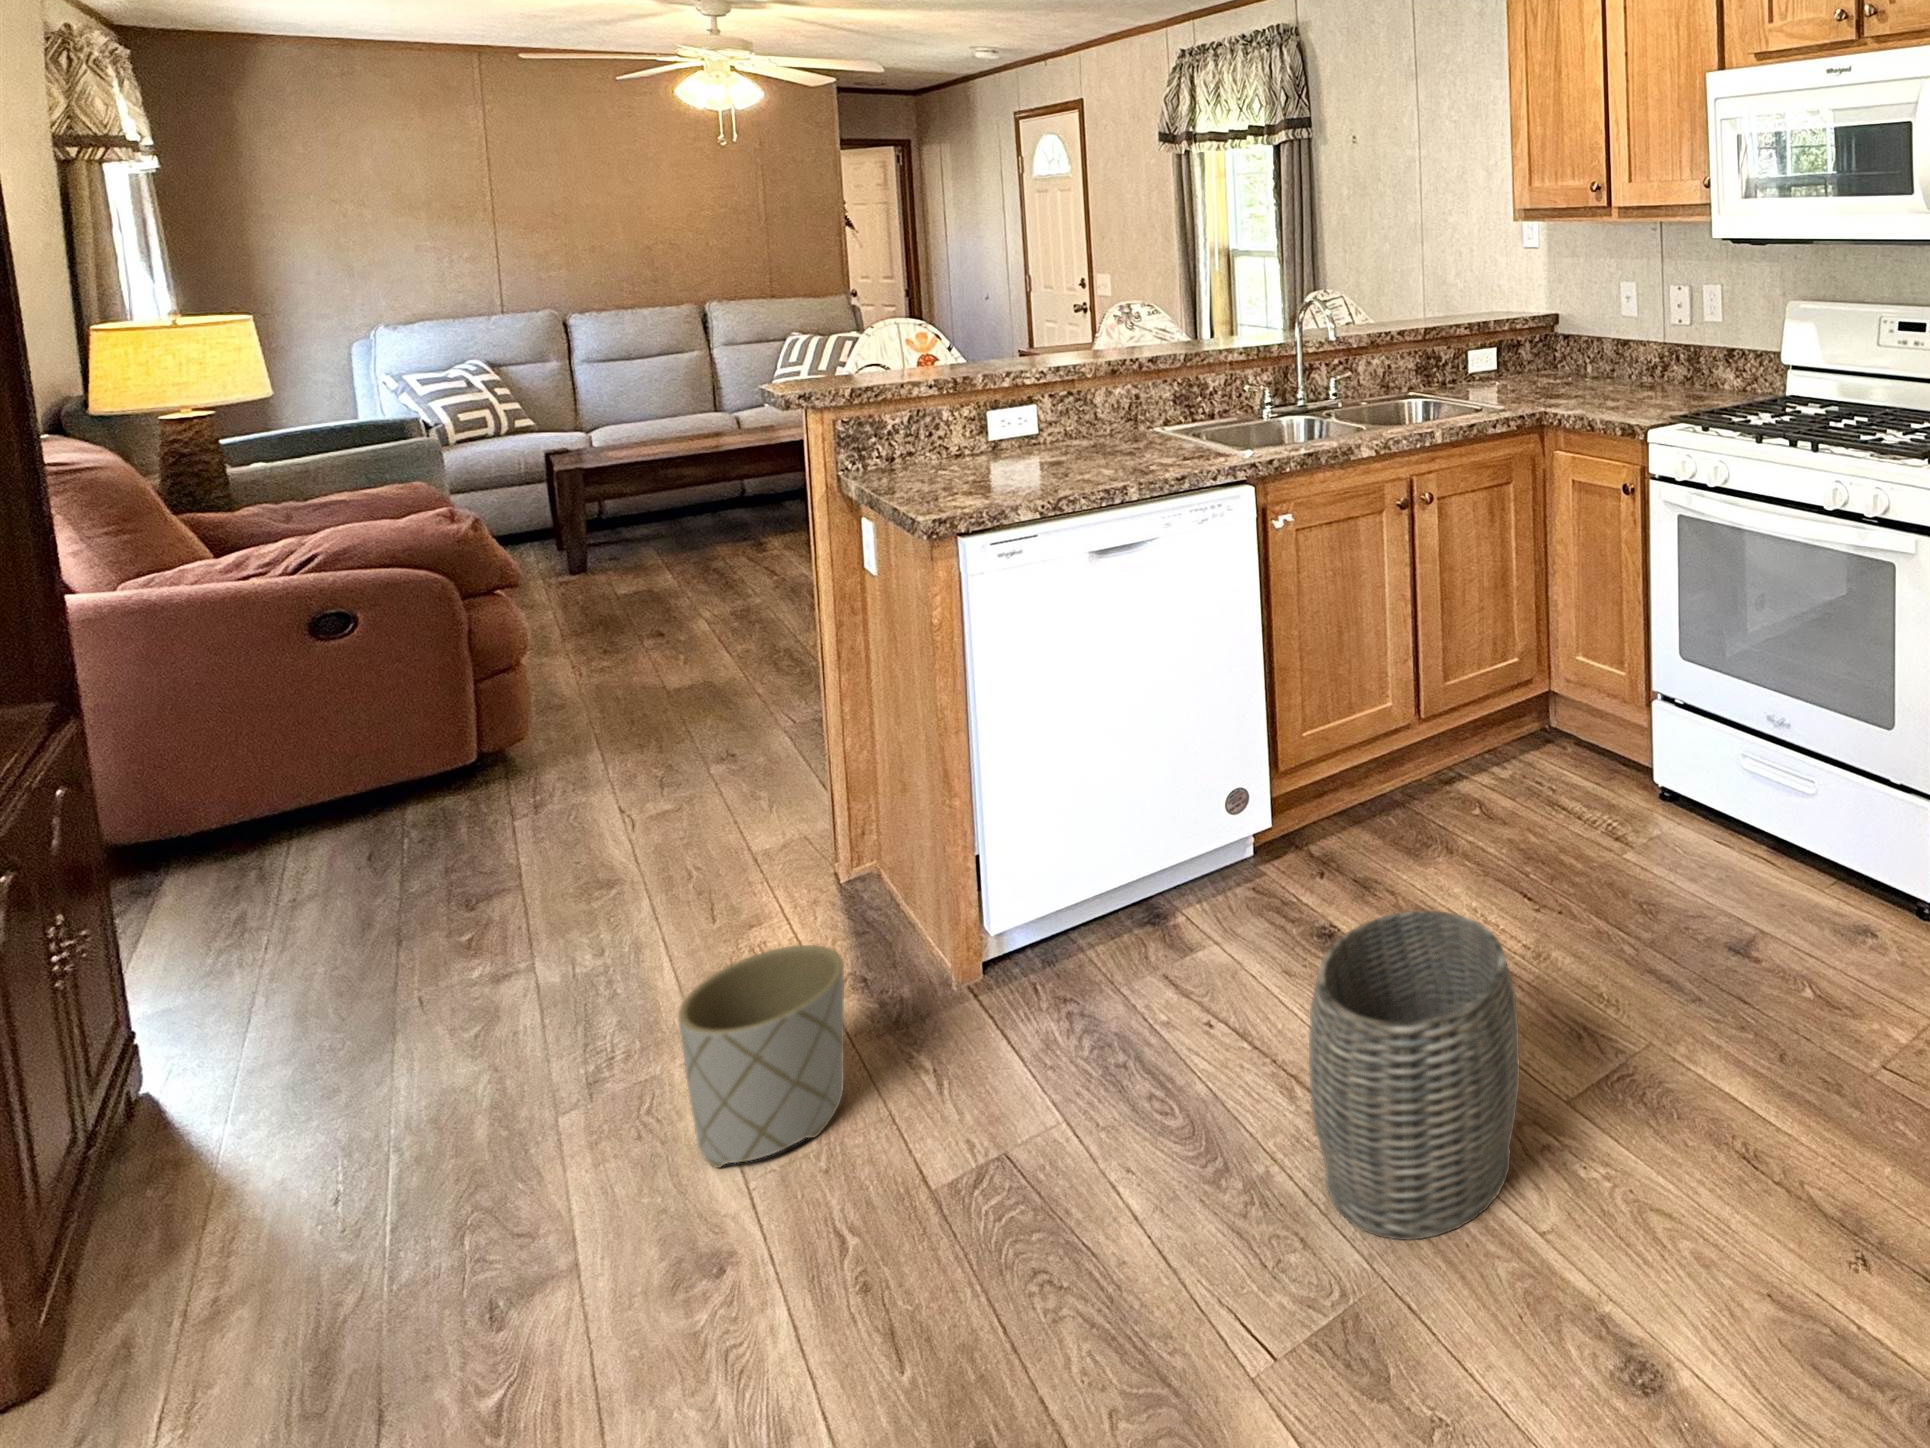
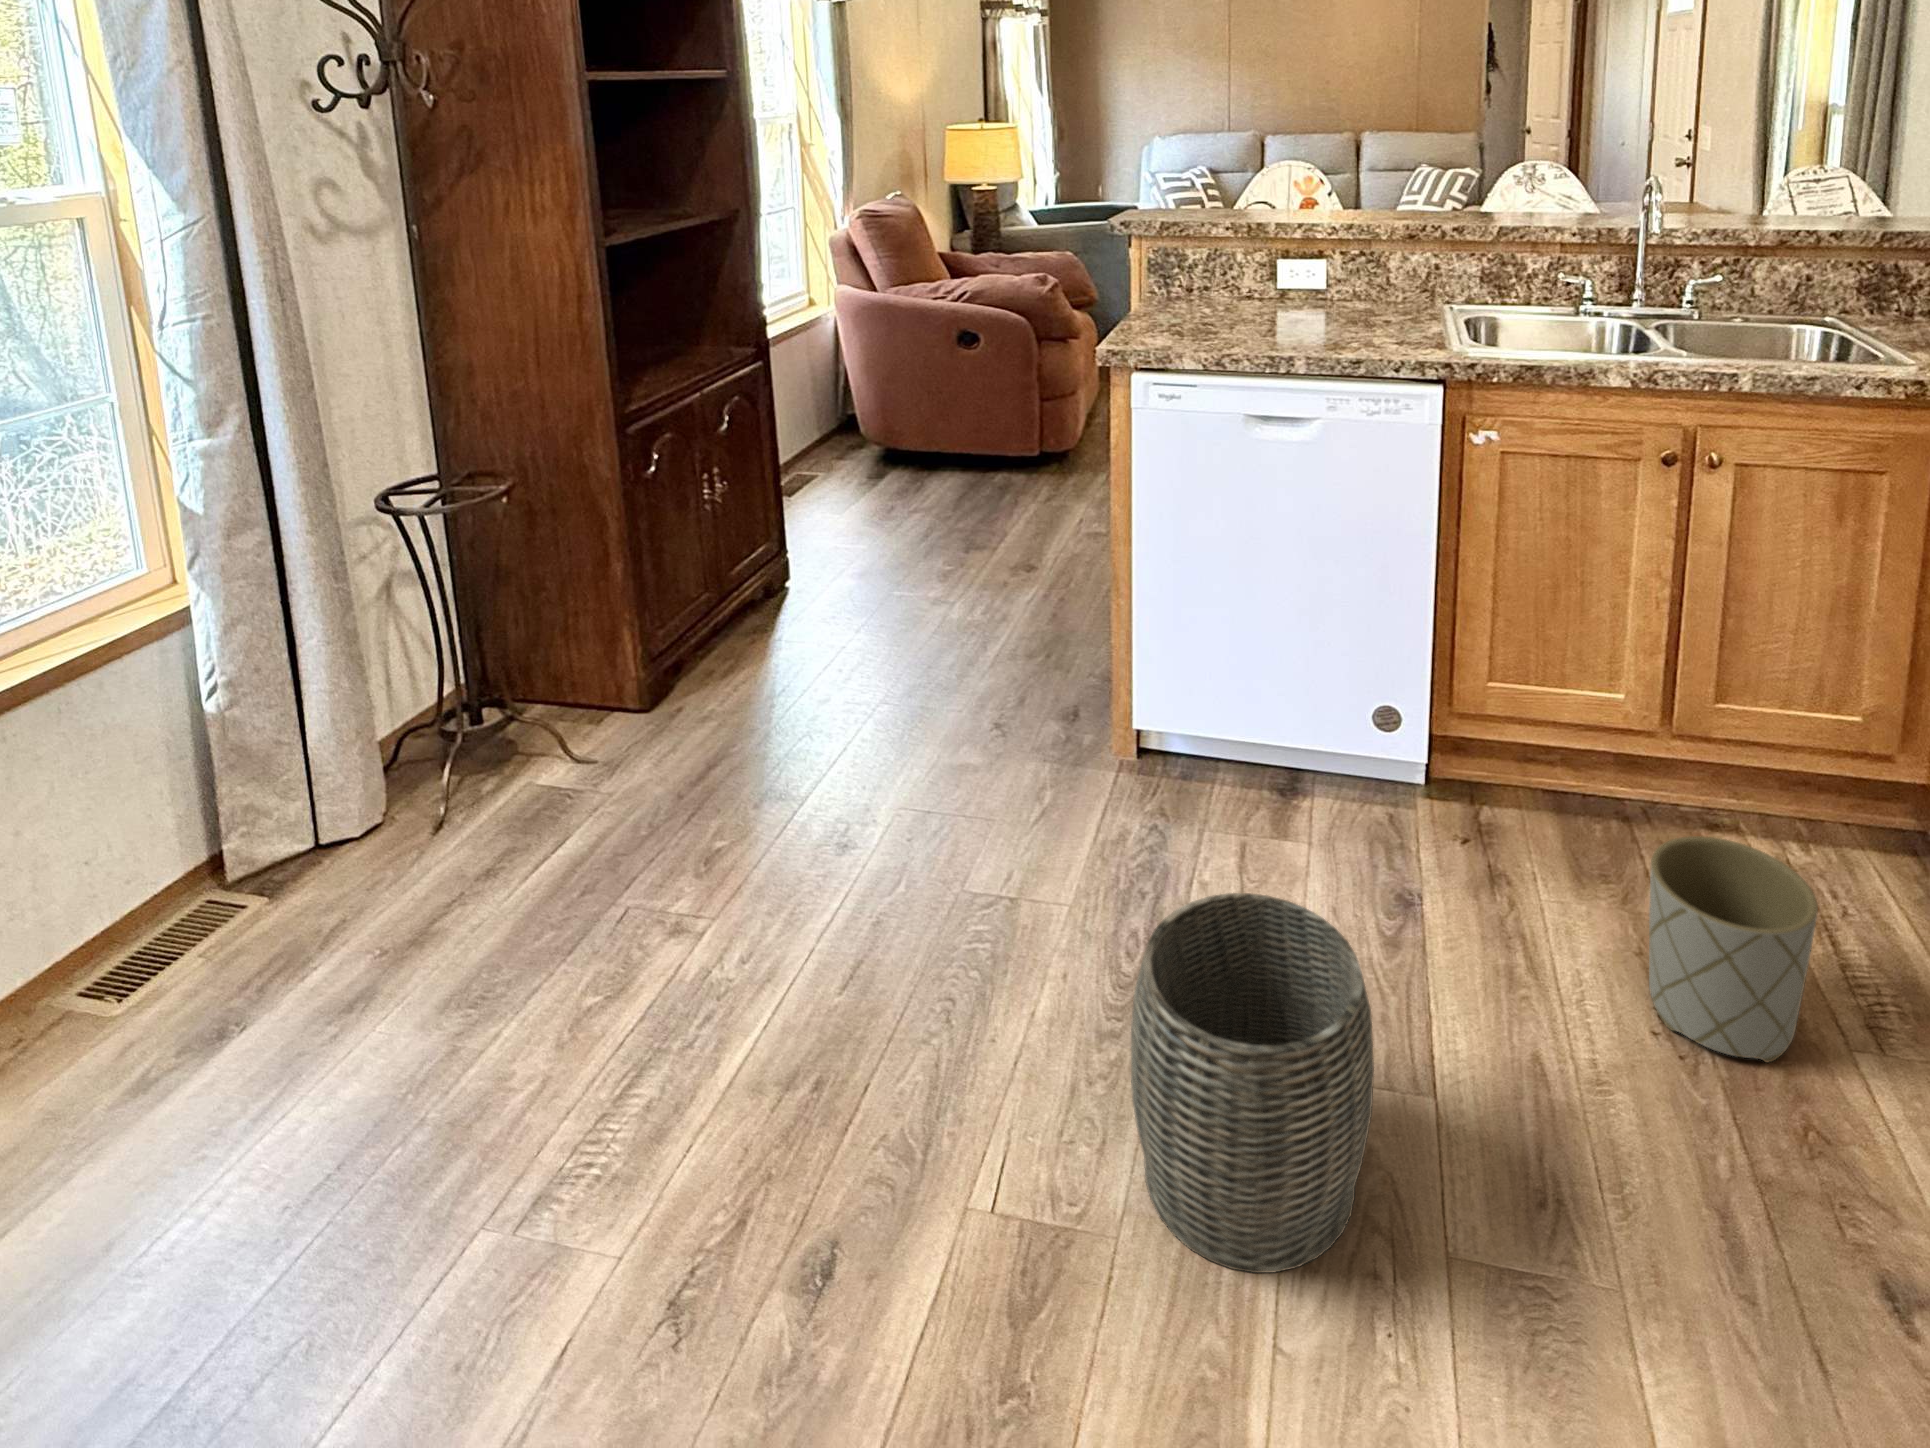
planter: present [678,945,844,1168] -> present [1649,836,1818,1063]

